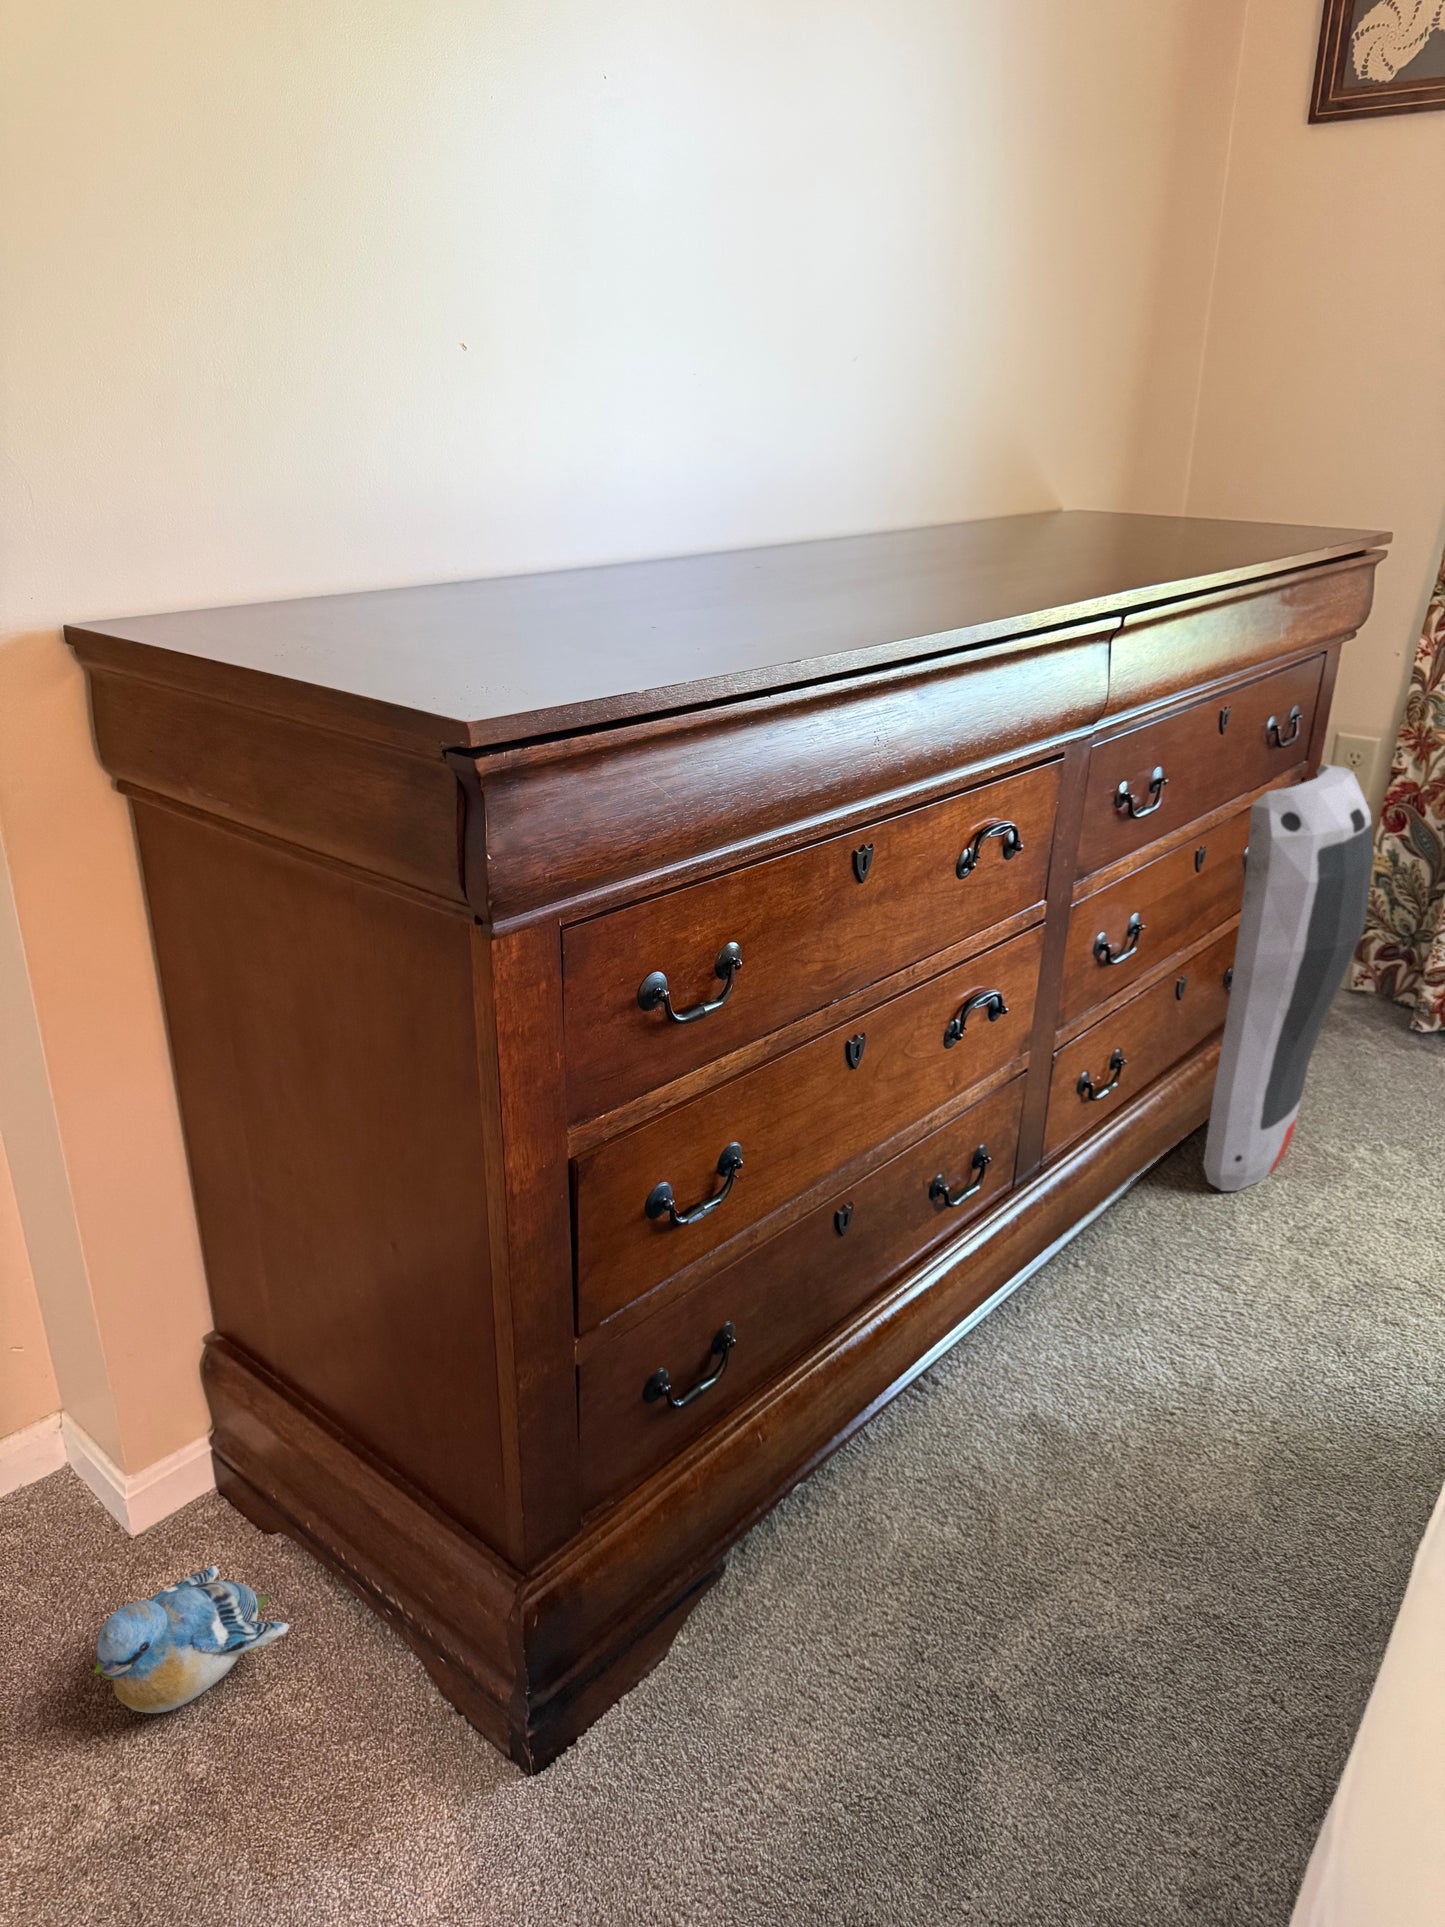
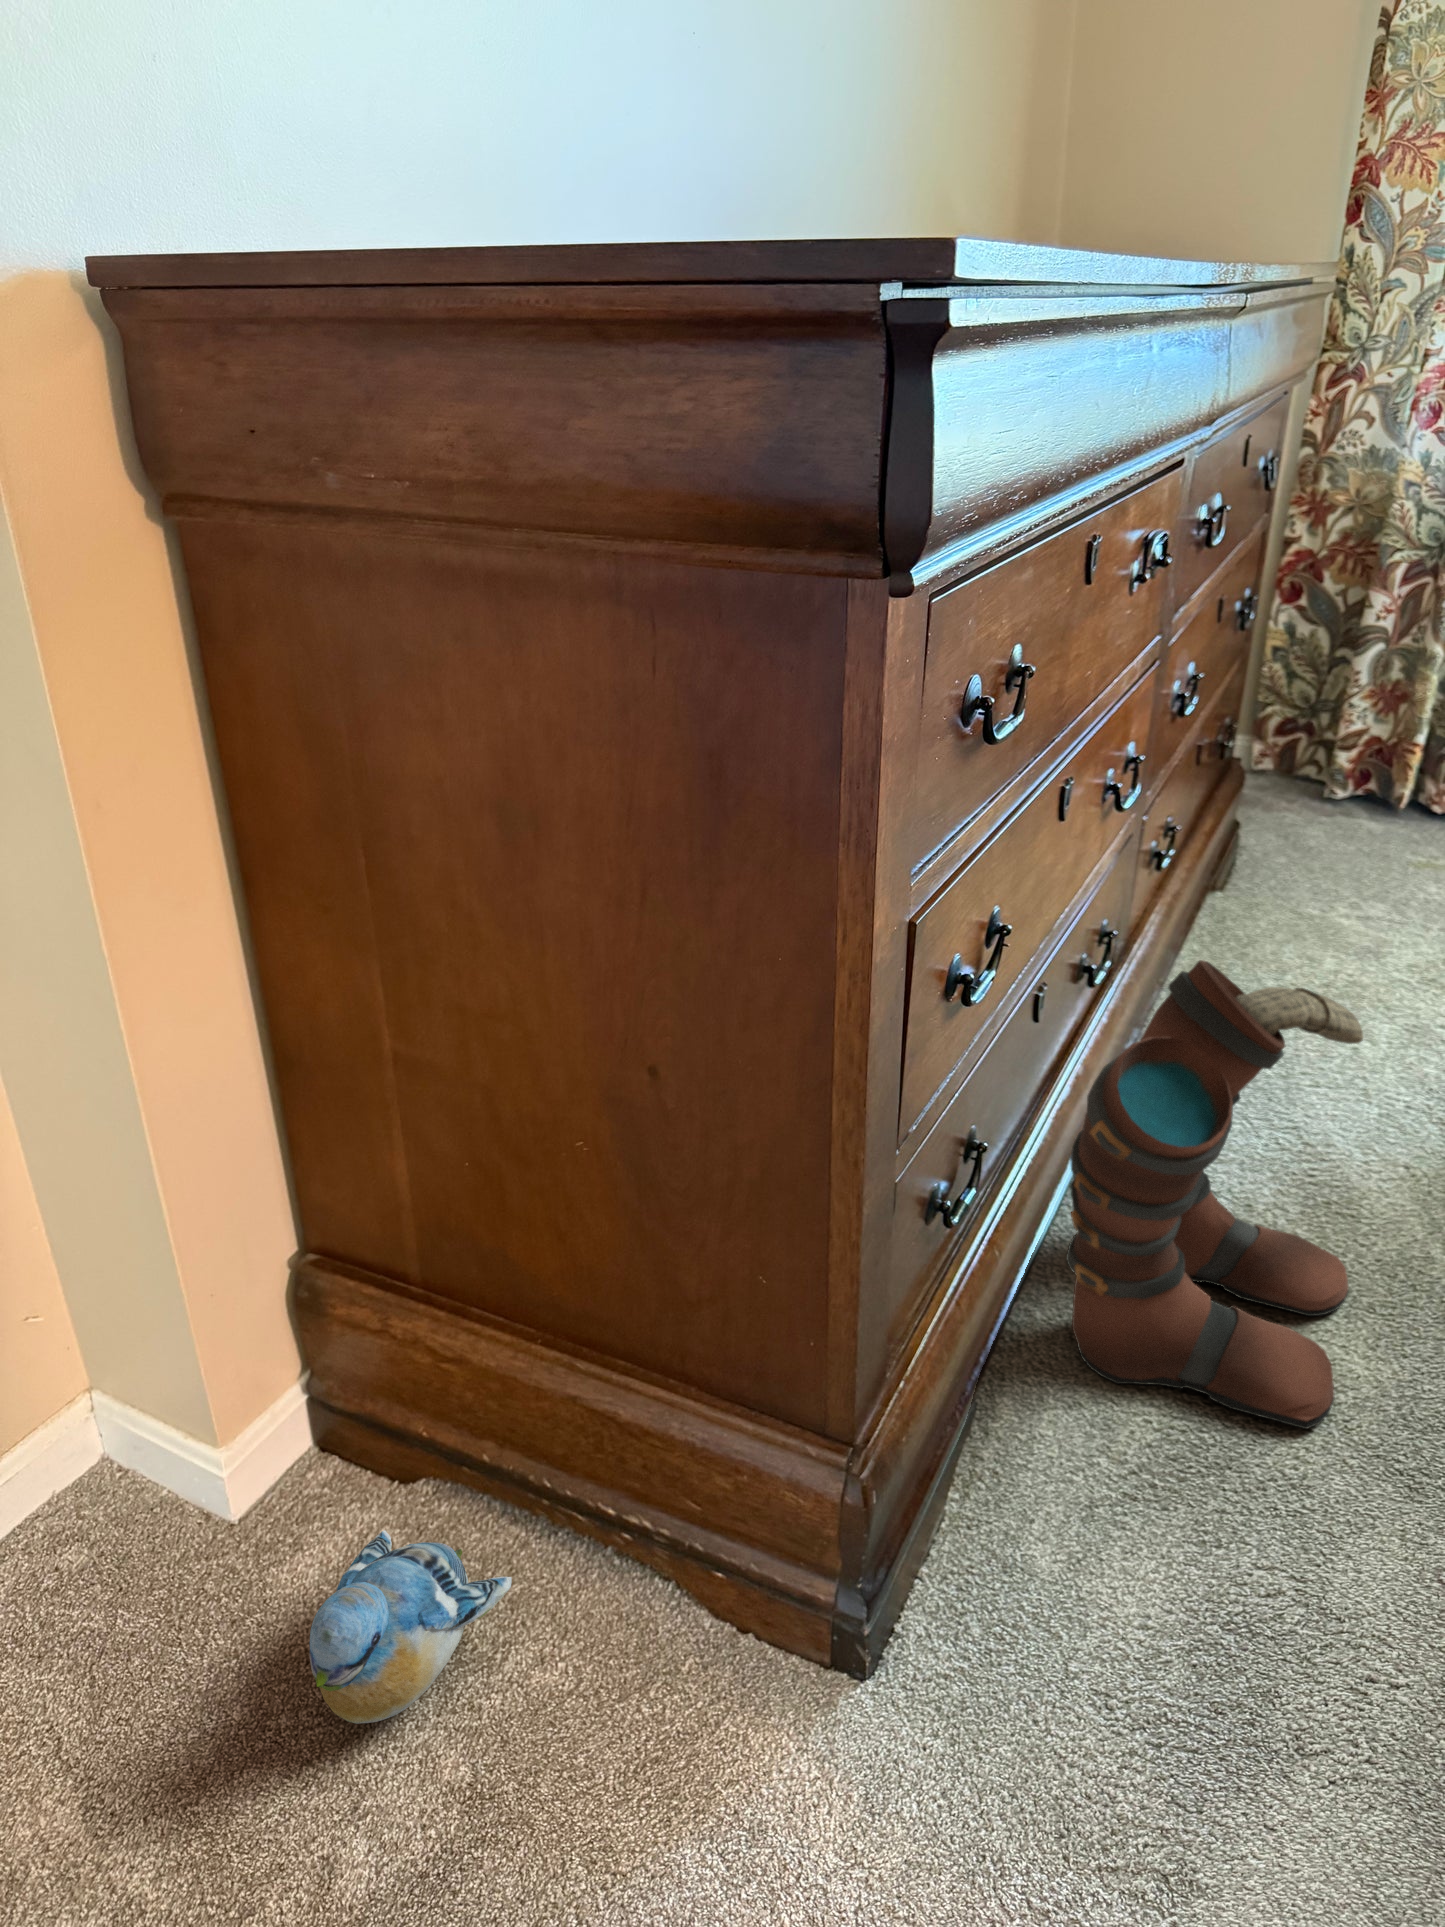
air purifier: present [1203,764,1374,1191] -> none [1216,508,1365,964]
boots: none [847,1202,1170,1651] -> present [1066,960,1364,1429]

